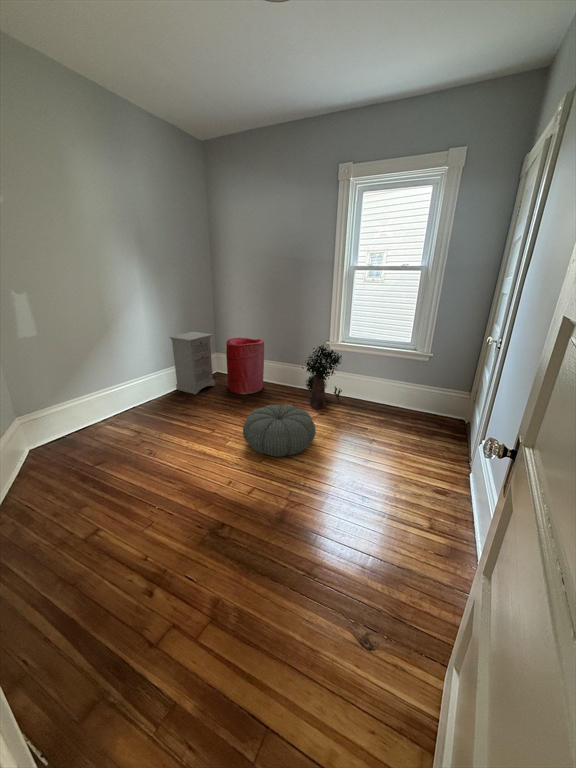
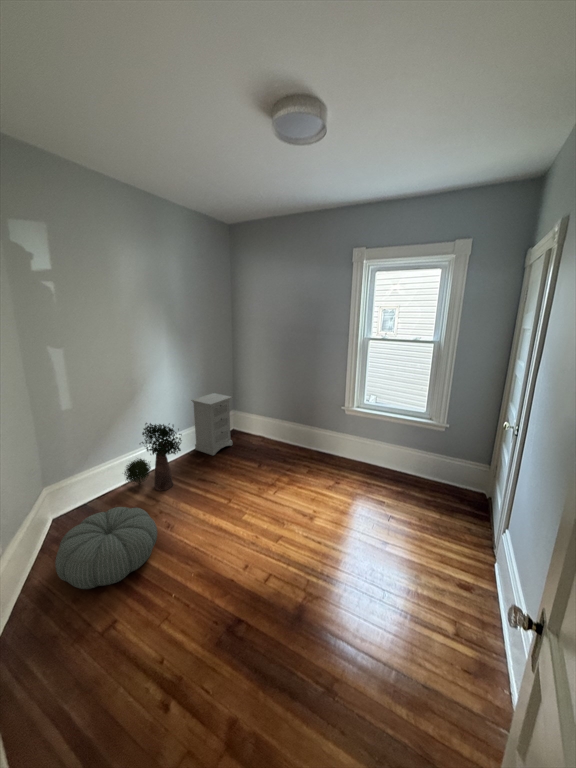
laundry hamper: present [226,338,264,394] -> none [244,399,281,456]
potted plant: present [302,345,342,408] -> present [124,423,182,491]
pouf: present [243,405,316,457] -> present [55,507,157,589]

